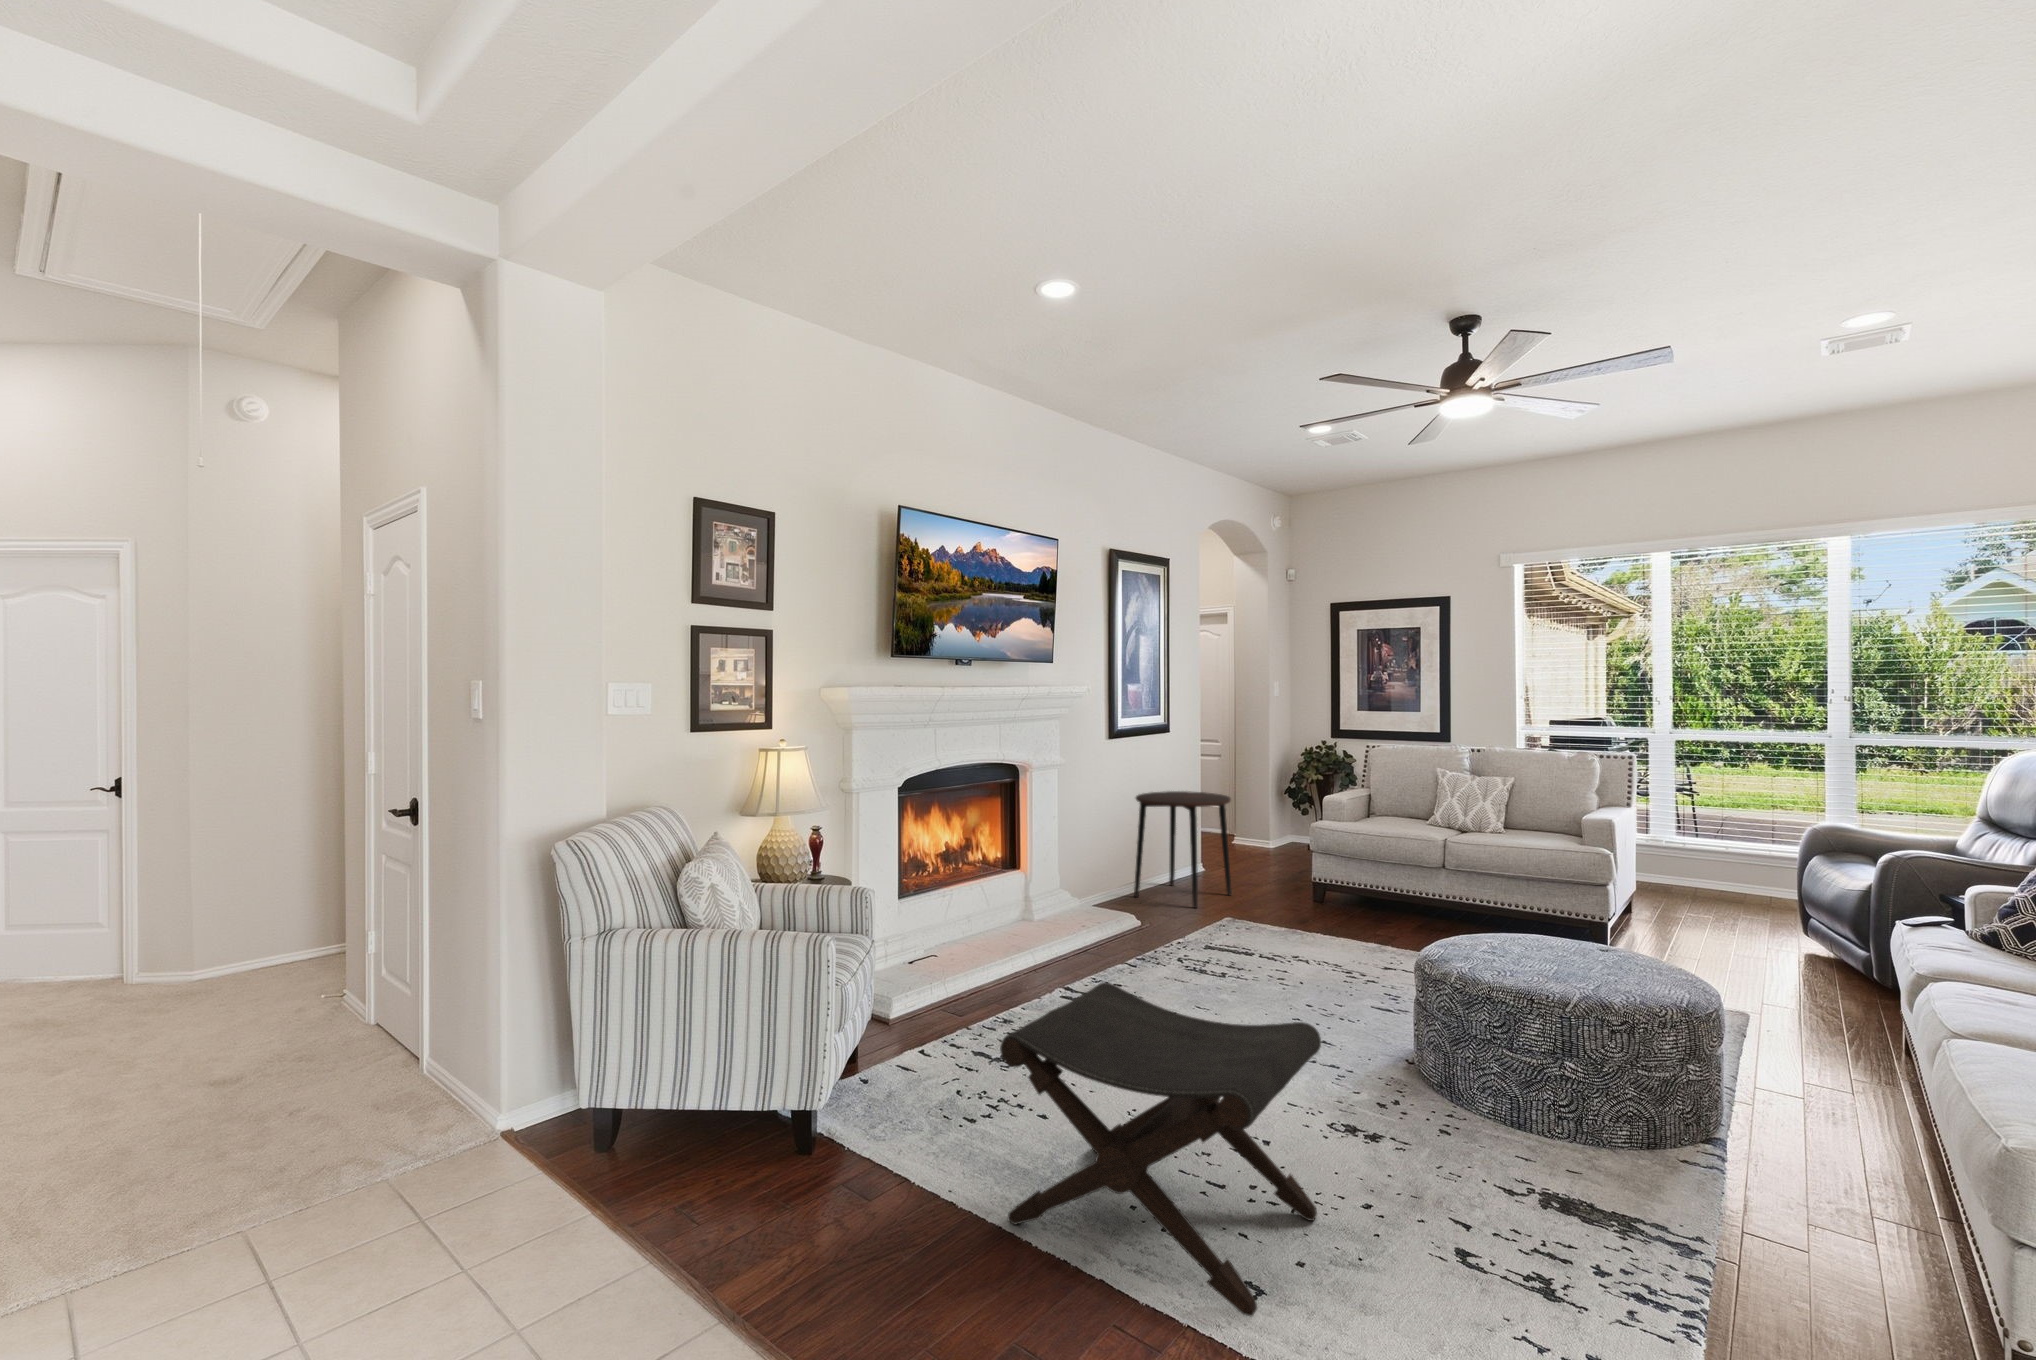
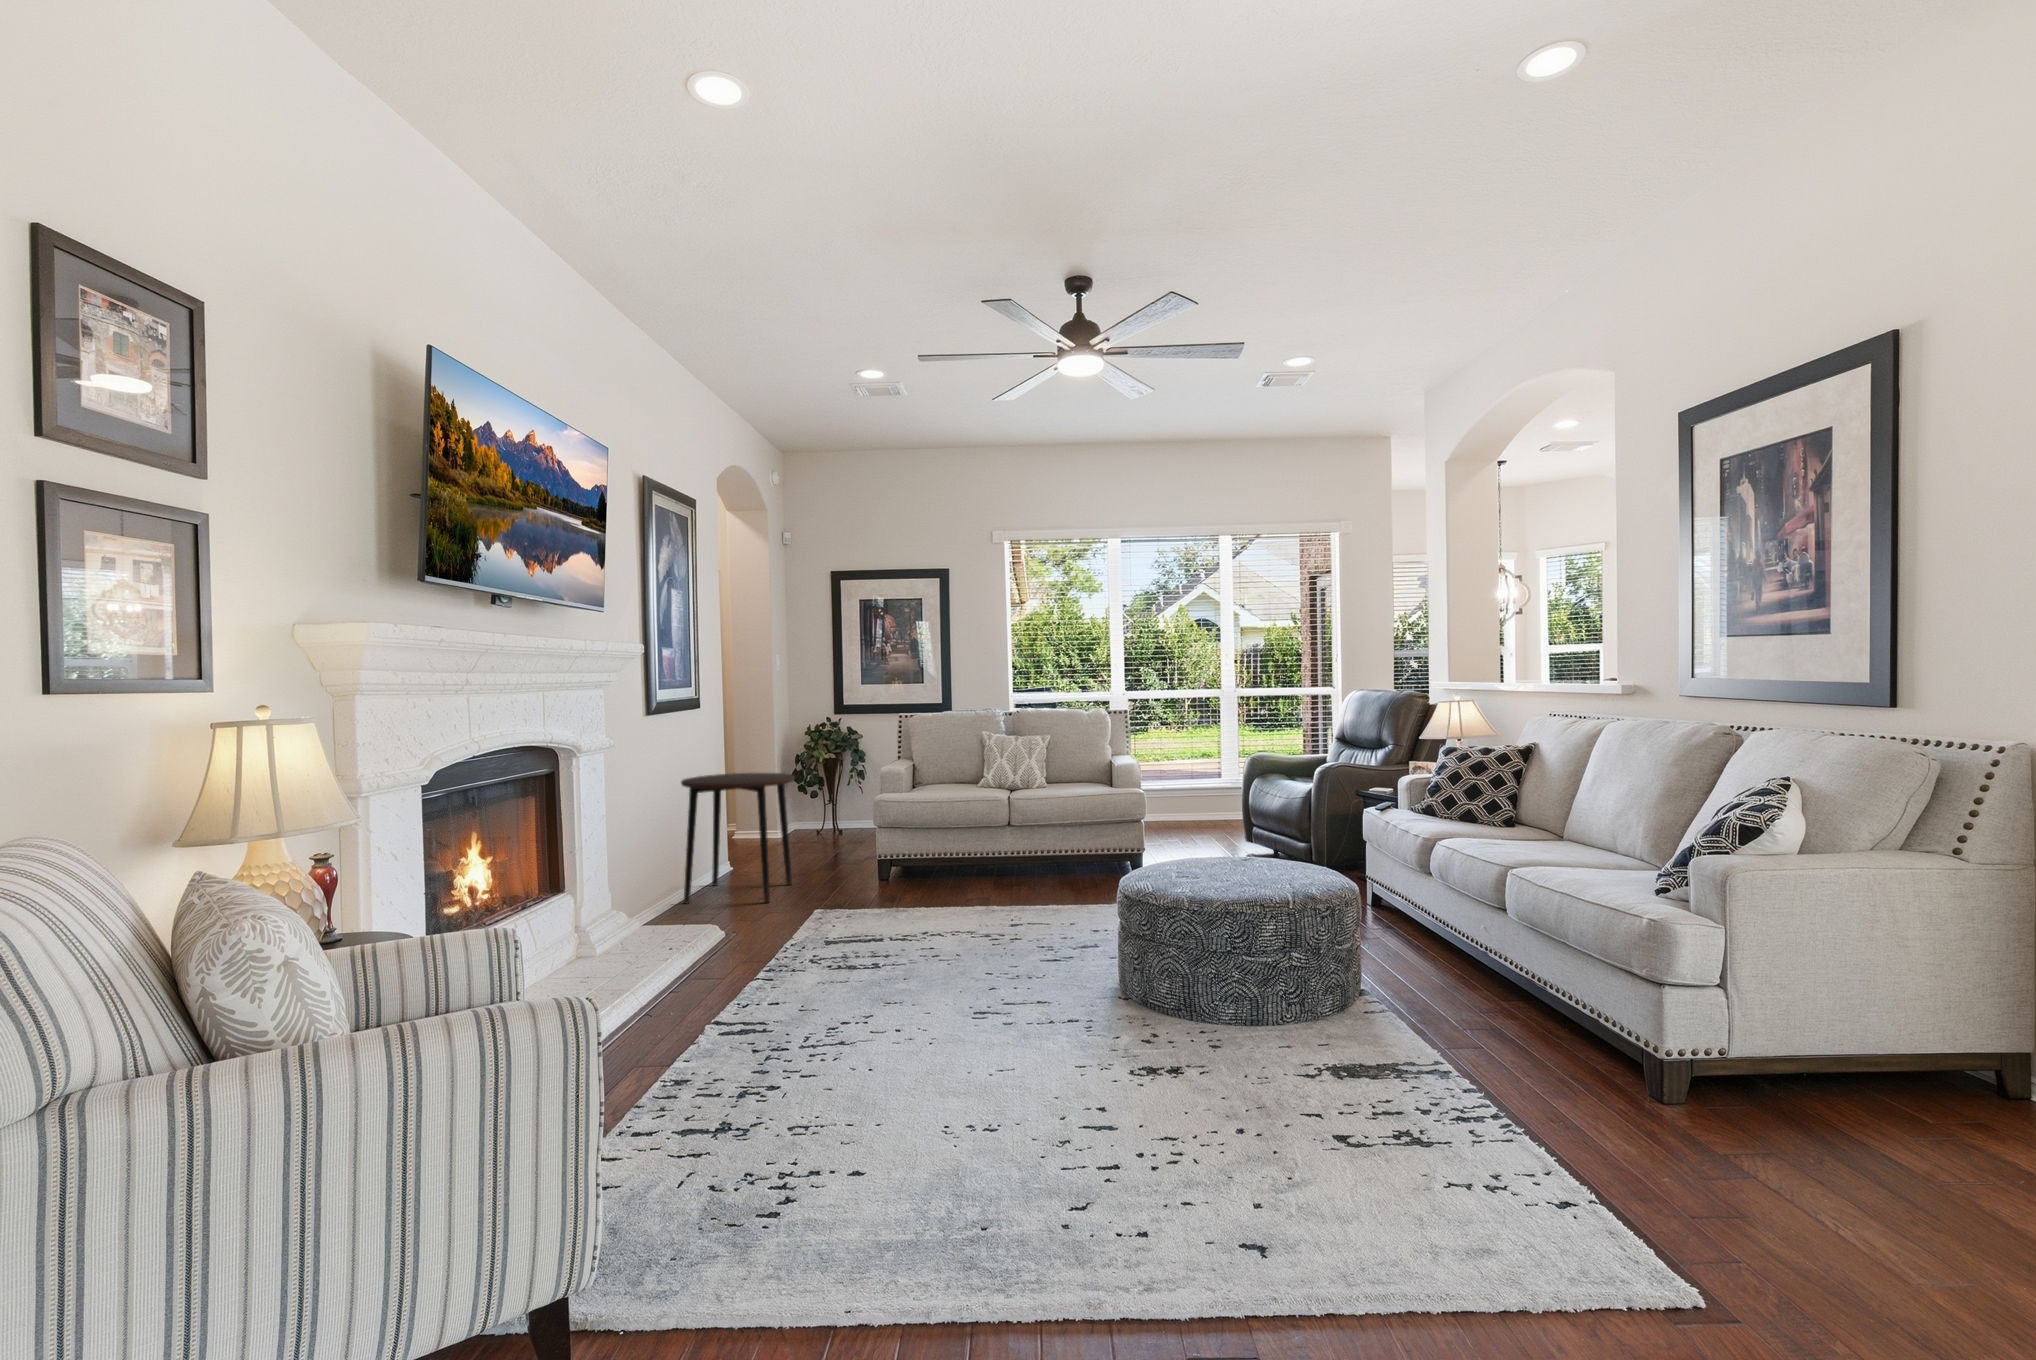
footstool: present [1000,982,1321,1316] -> none [944,955,1304,1315]

